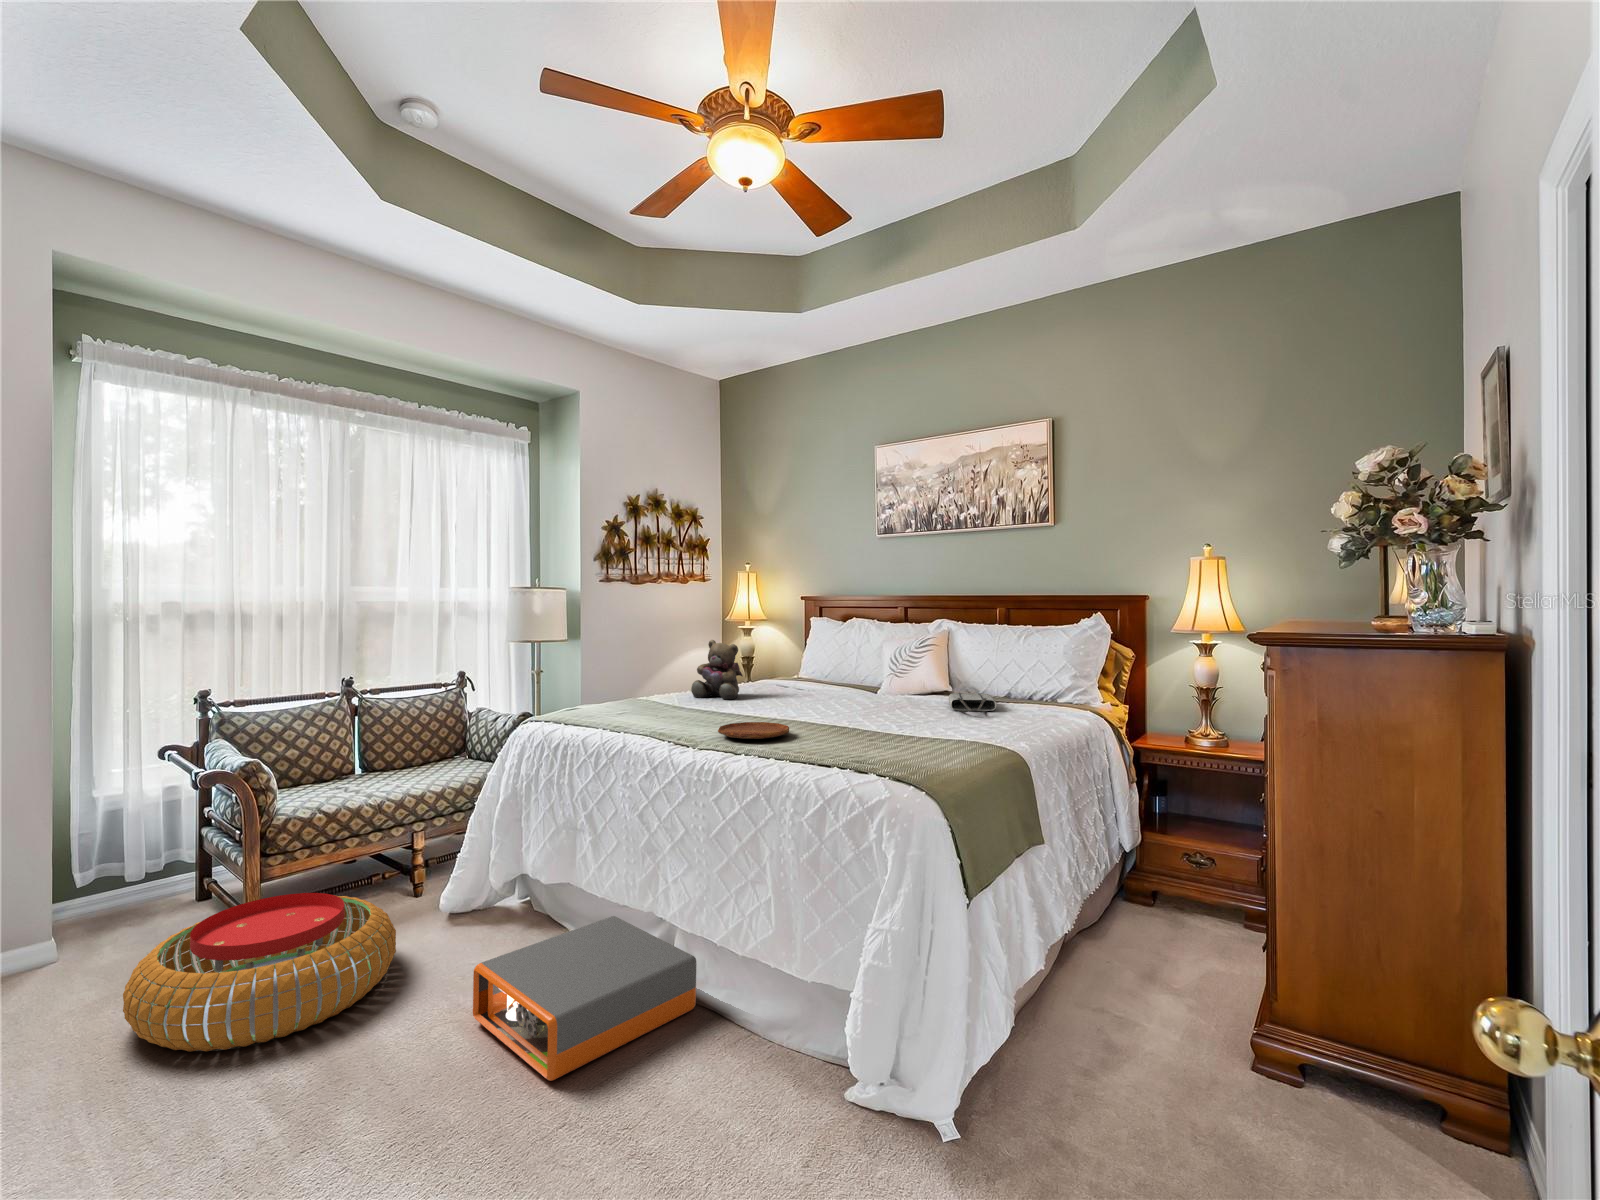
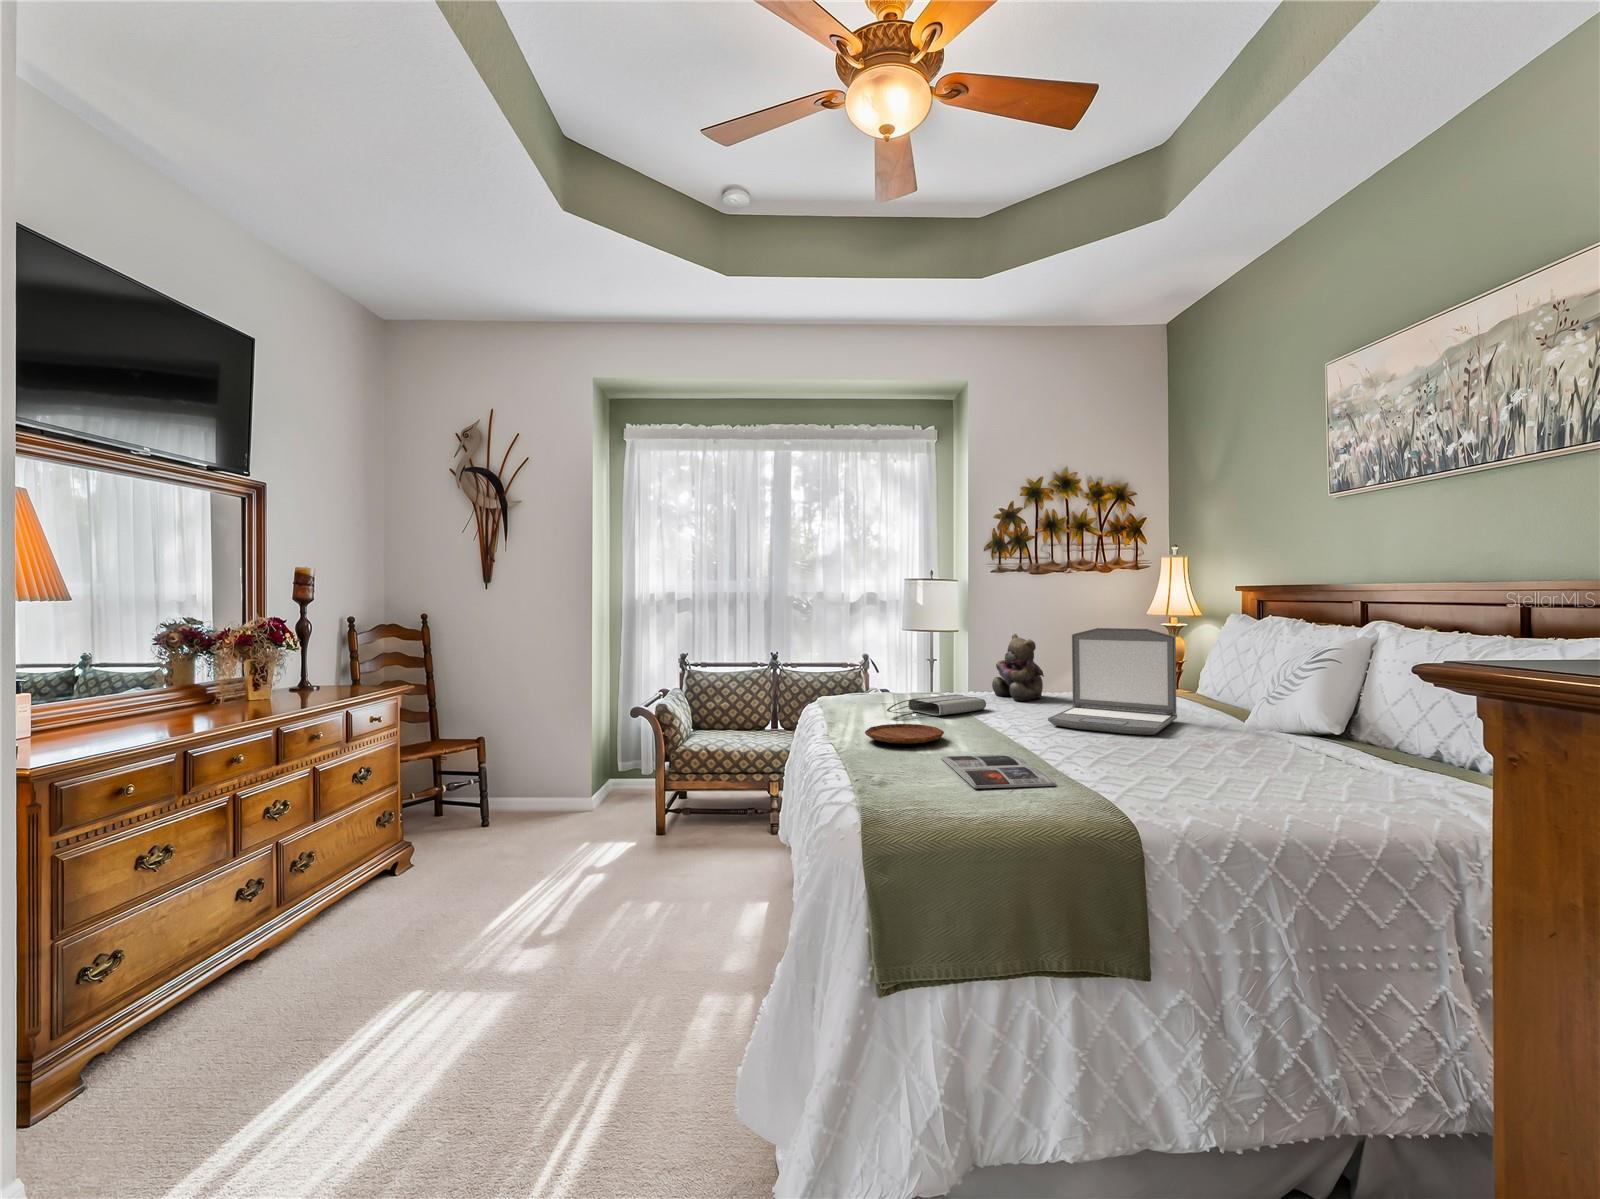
laptop: none [795,631,890,712] -> present [1048,628,1177,735]
tote bag: present [949,693,996,712] -> present [887,695,986,716]
magazine: none [823,732,938,754] -> present [941,755,1055,788]
pouf: present [123,893,396,1052] -> none [548,801,704,894]
storage box: present [473,916,697,1081] -> none [645,885,808,995]

